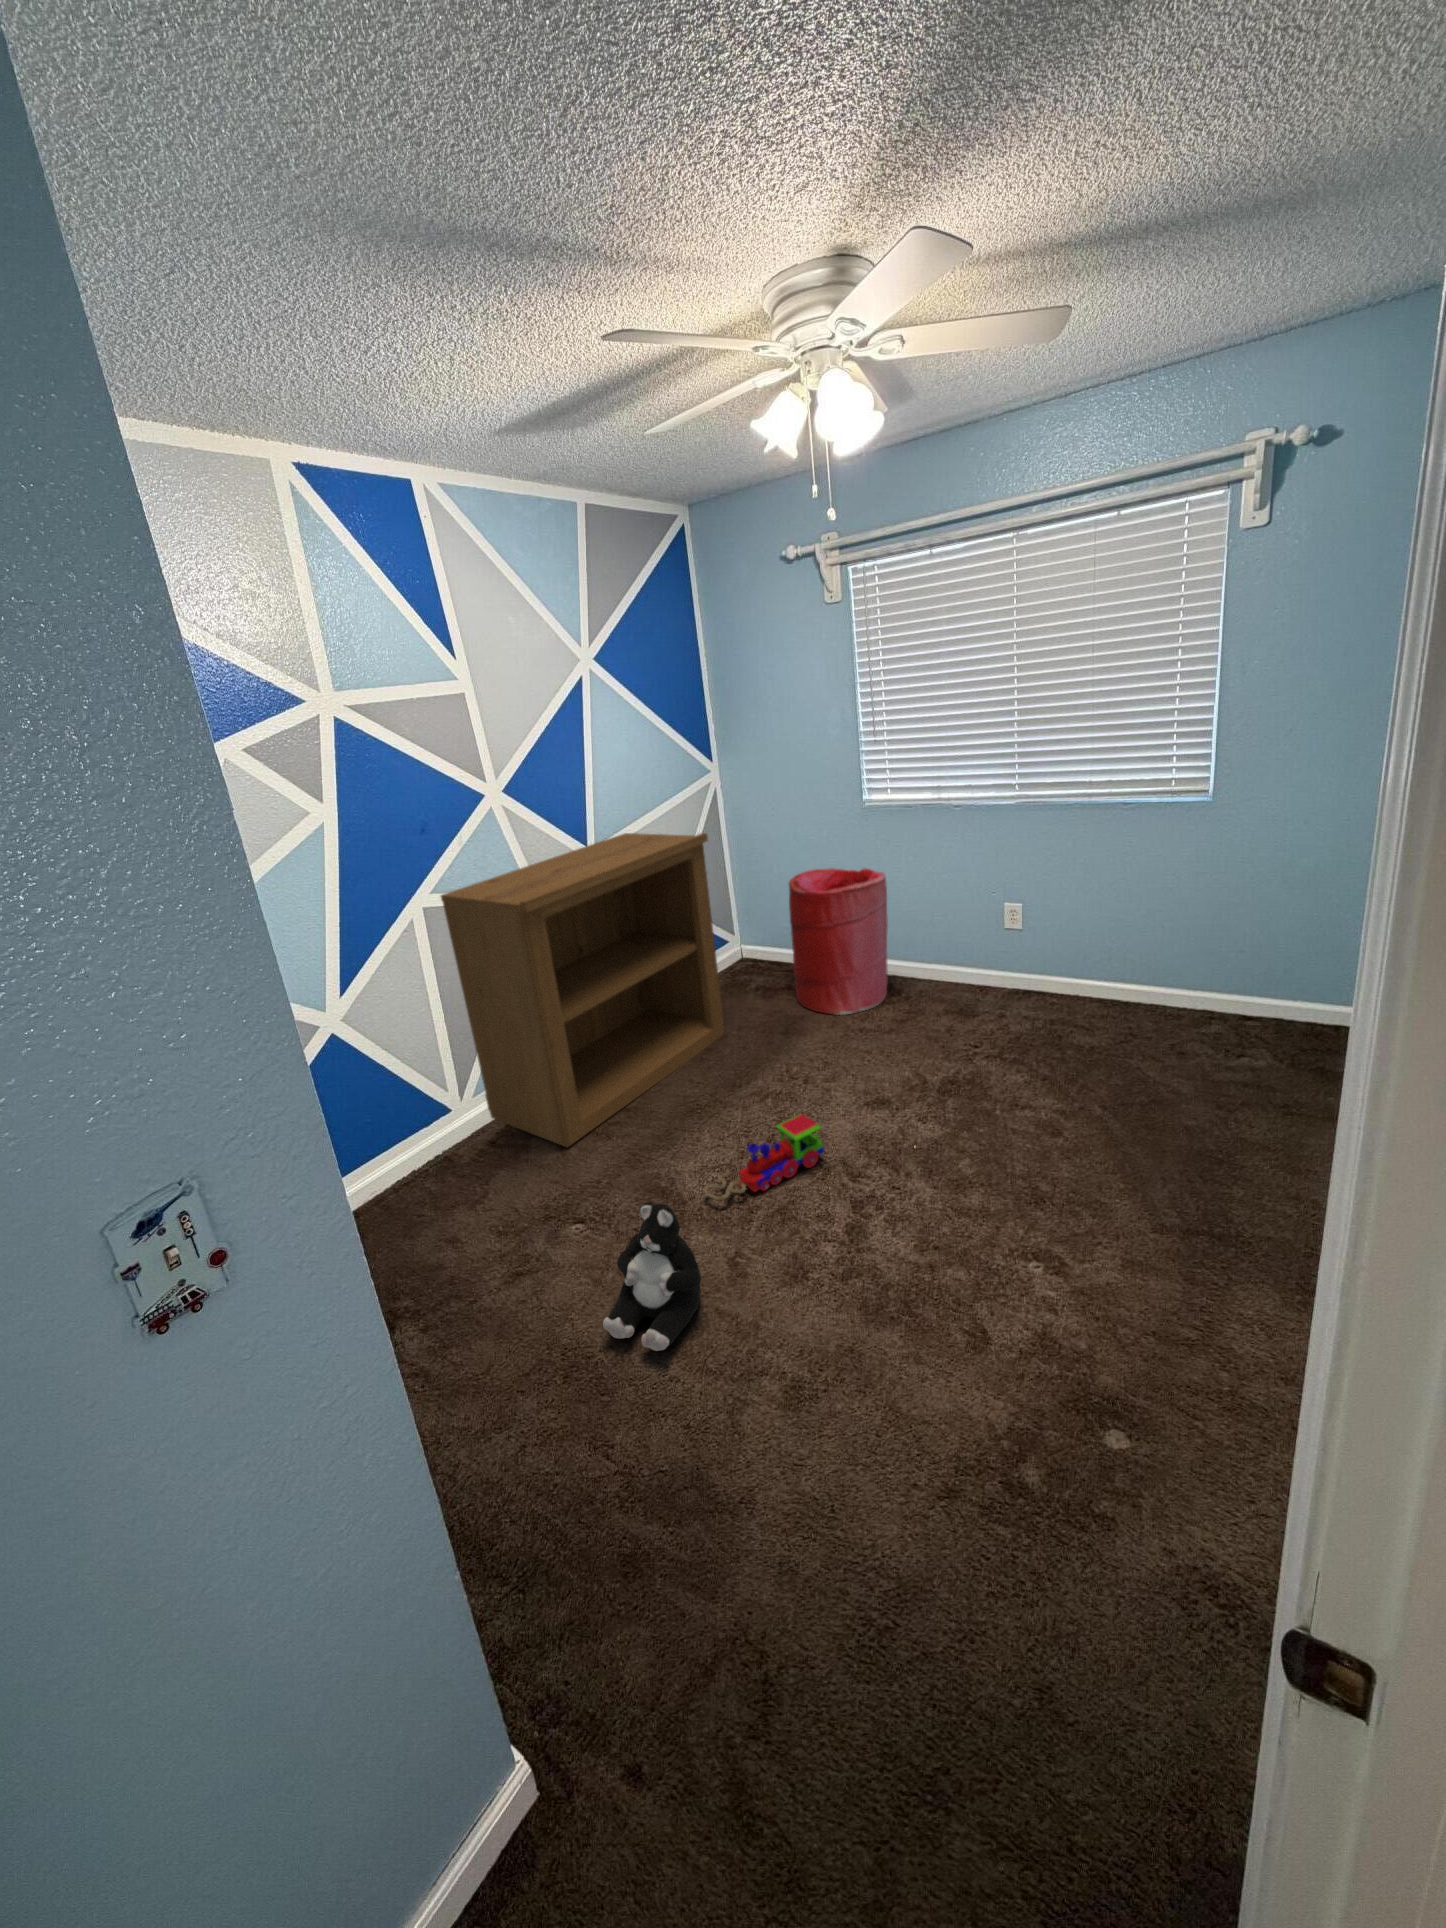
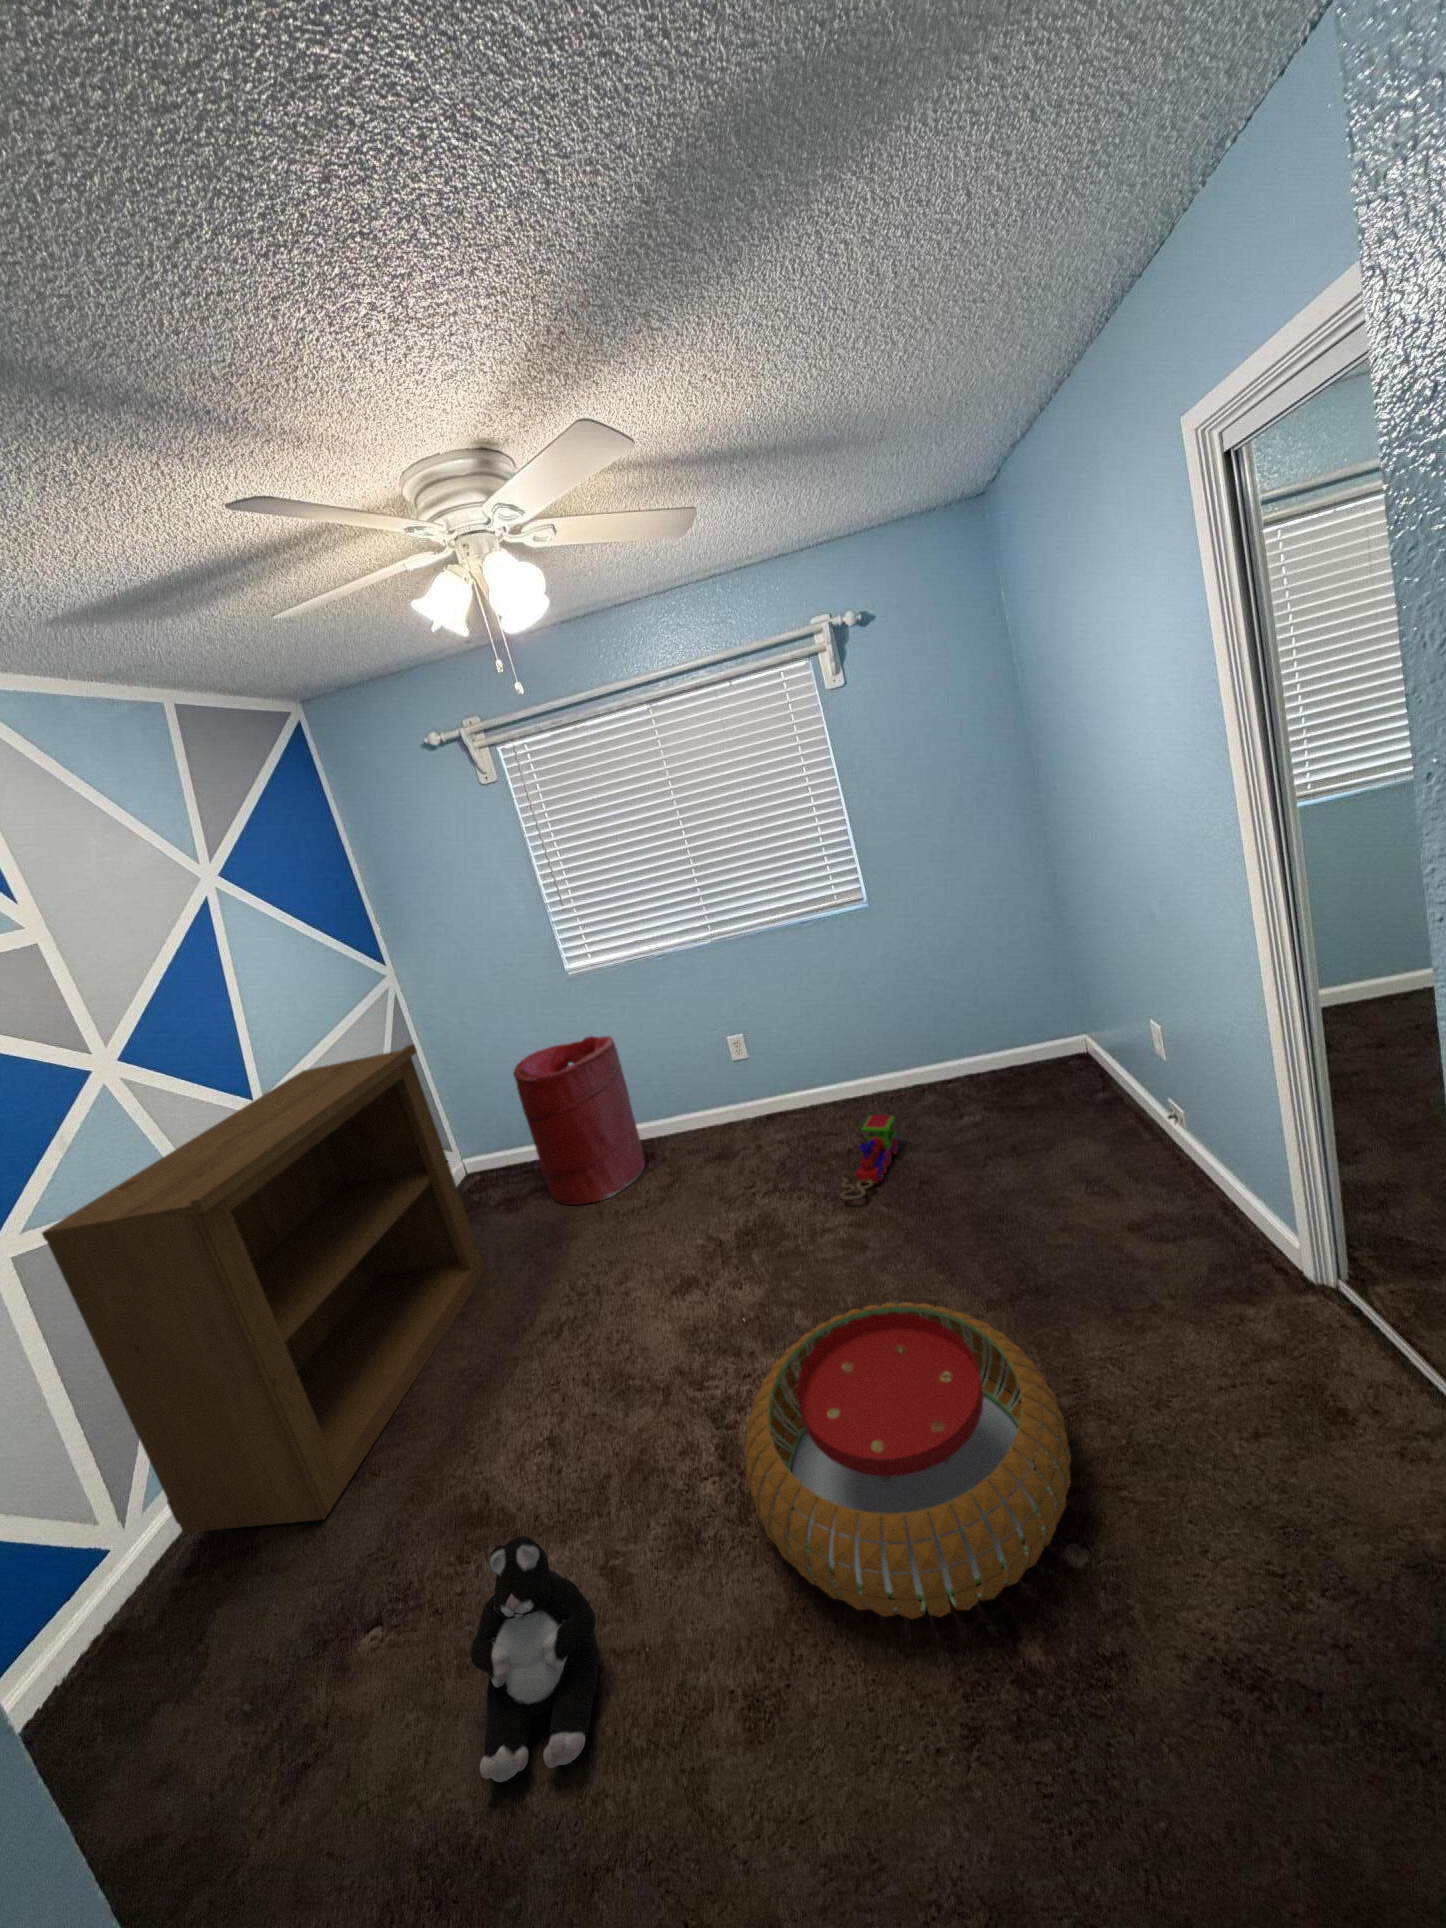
toy train: present [704,1114,824,1200] -> present [840,1115,898,1200]
pouf: none [842,1174,1158,1433] -> present [744,1302,1071,1619]

